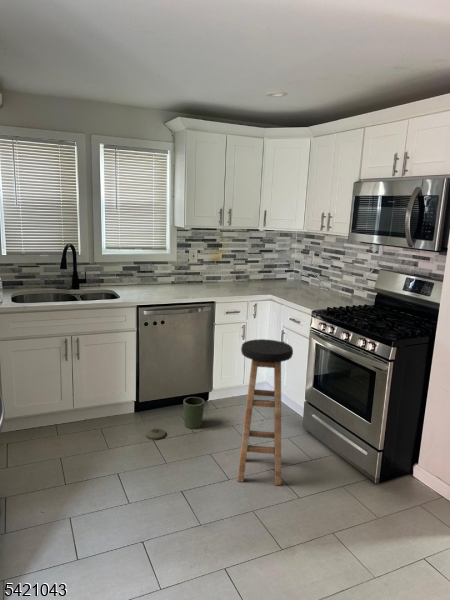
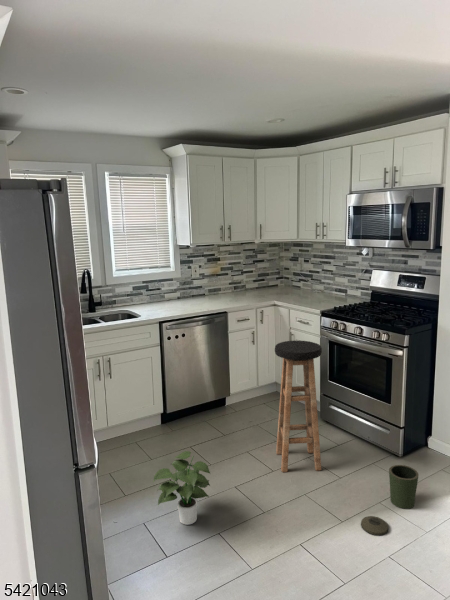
trash can: present [146,397,204,440] -> present [361,465,418,535]
potted plant: none [79,446,147,525] -> present [153,451,210,525]

